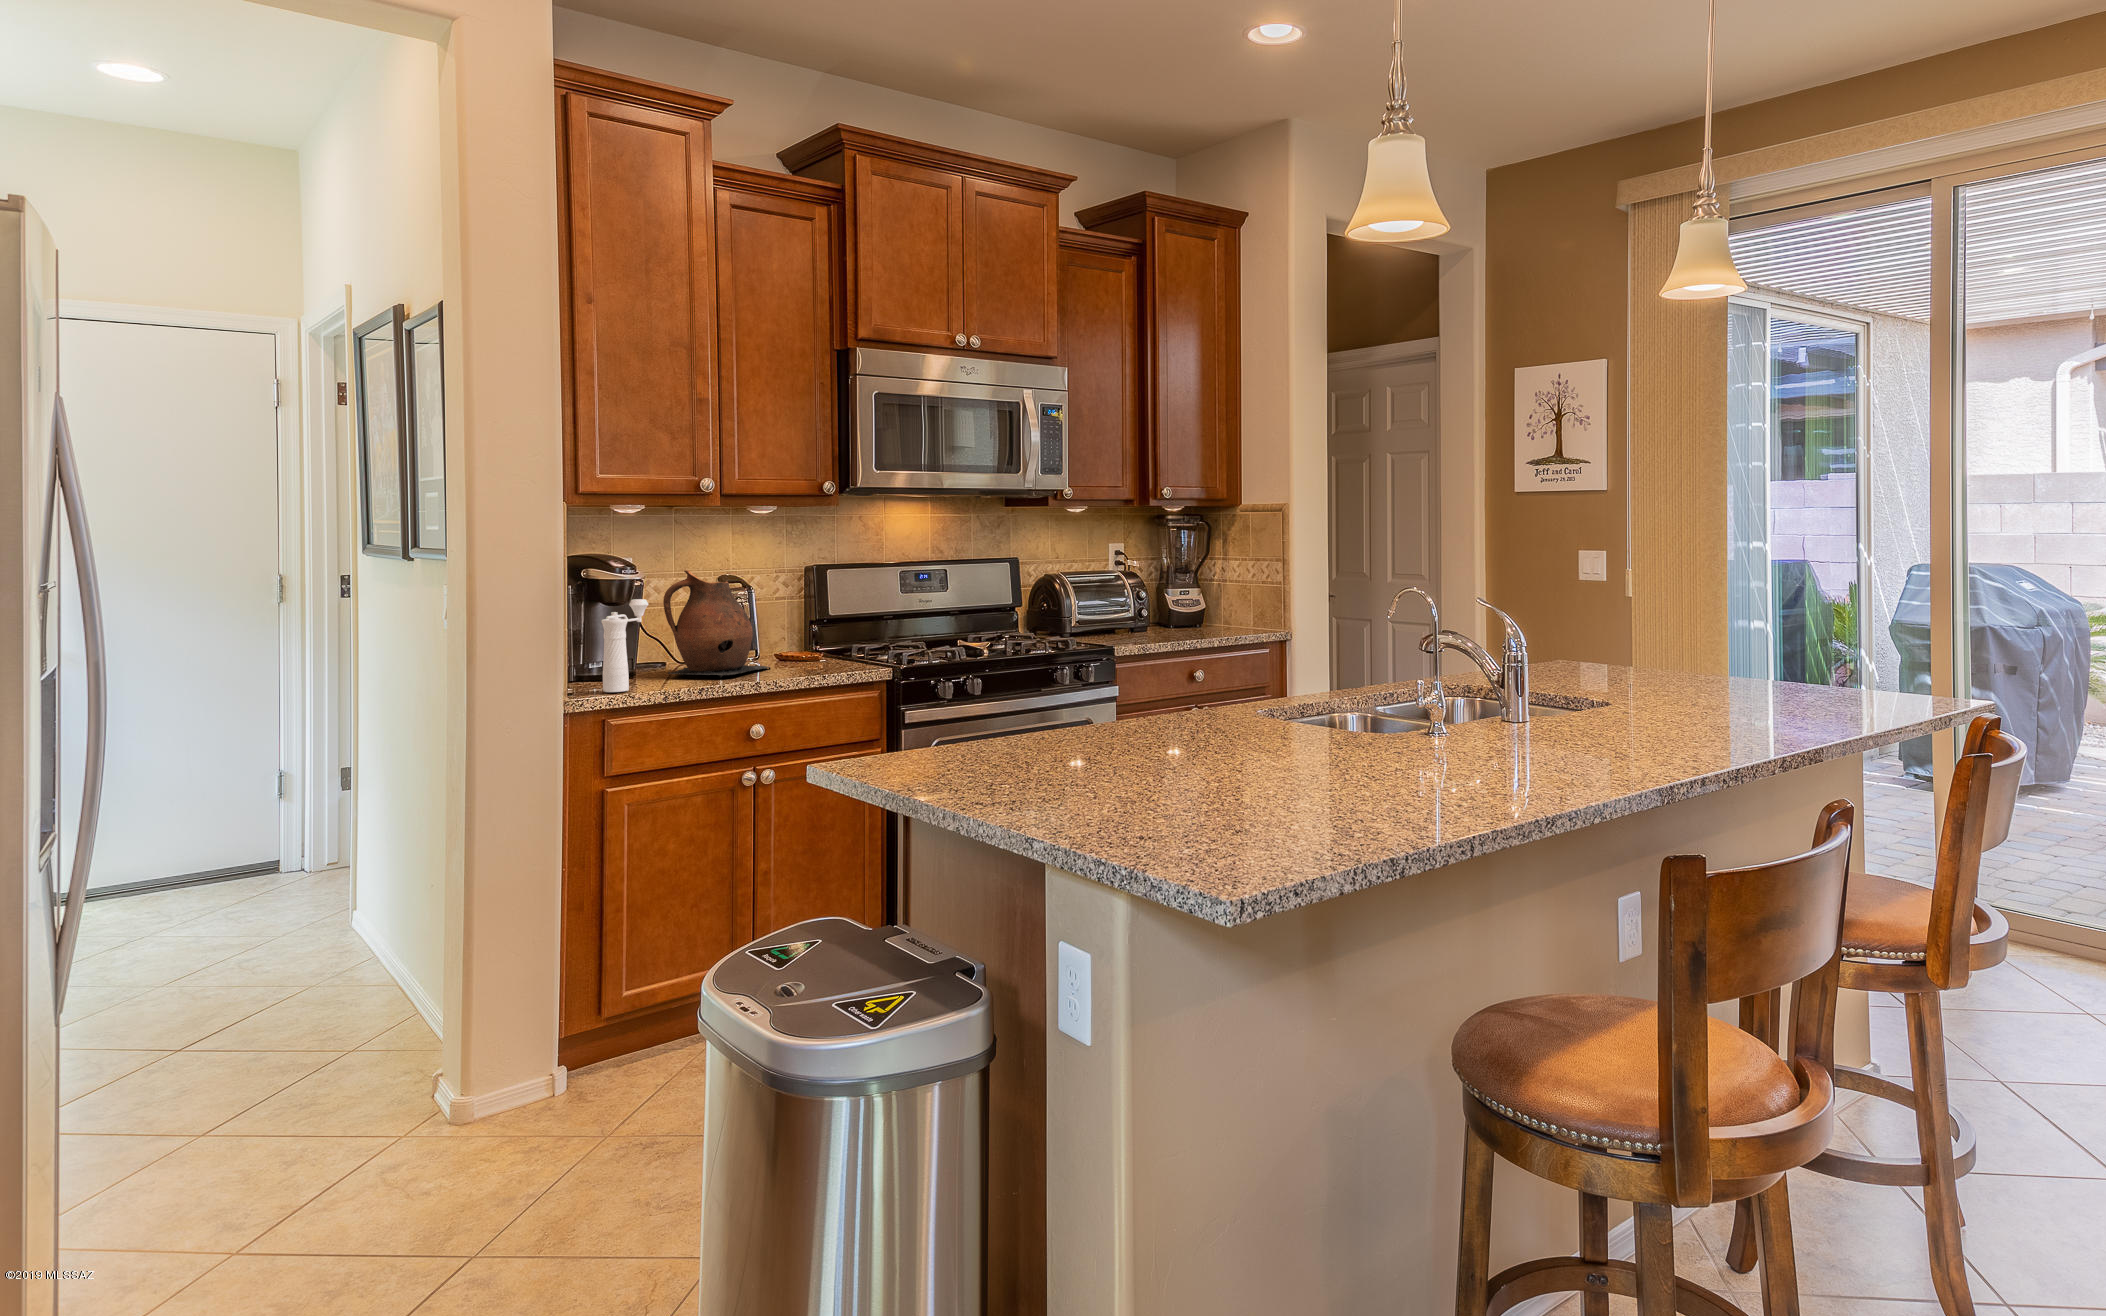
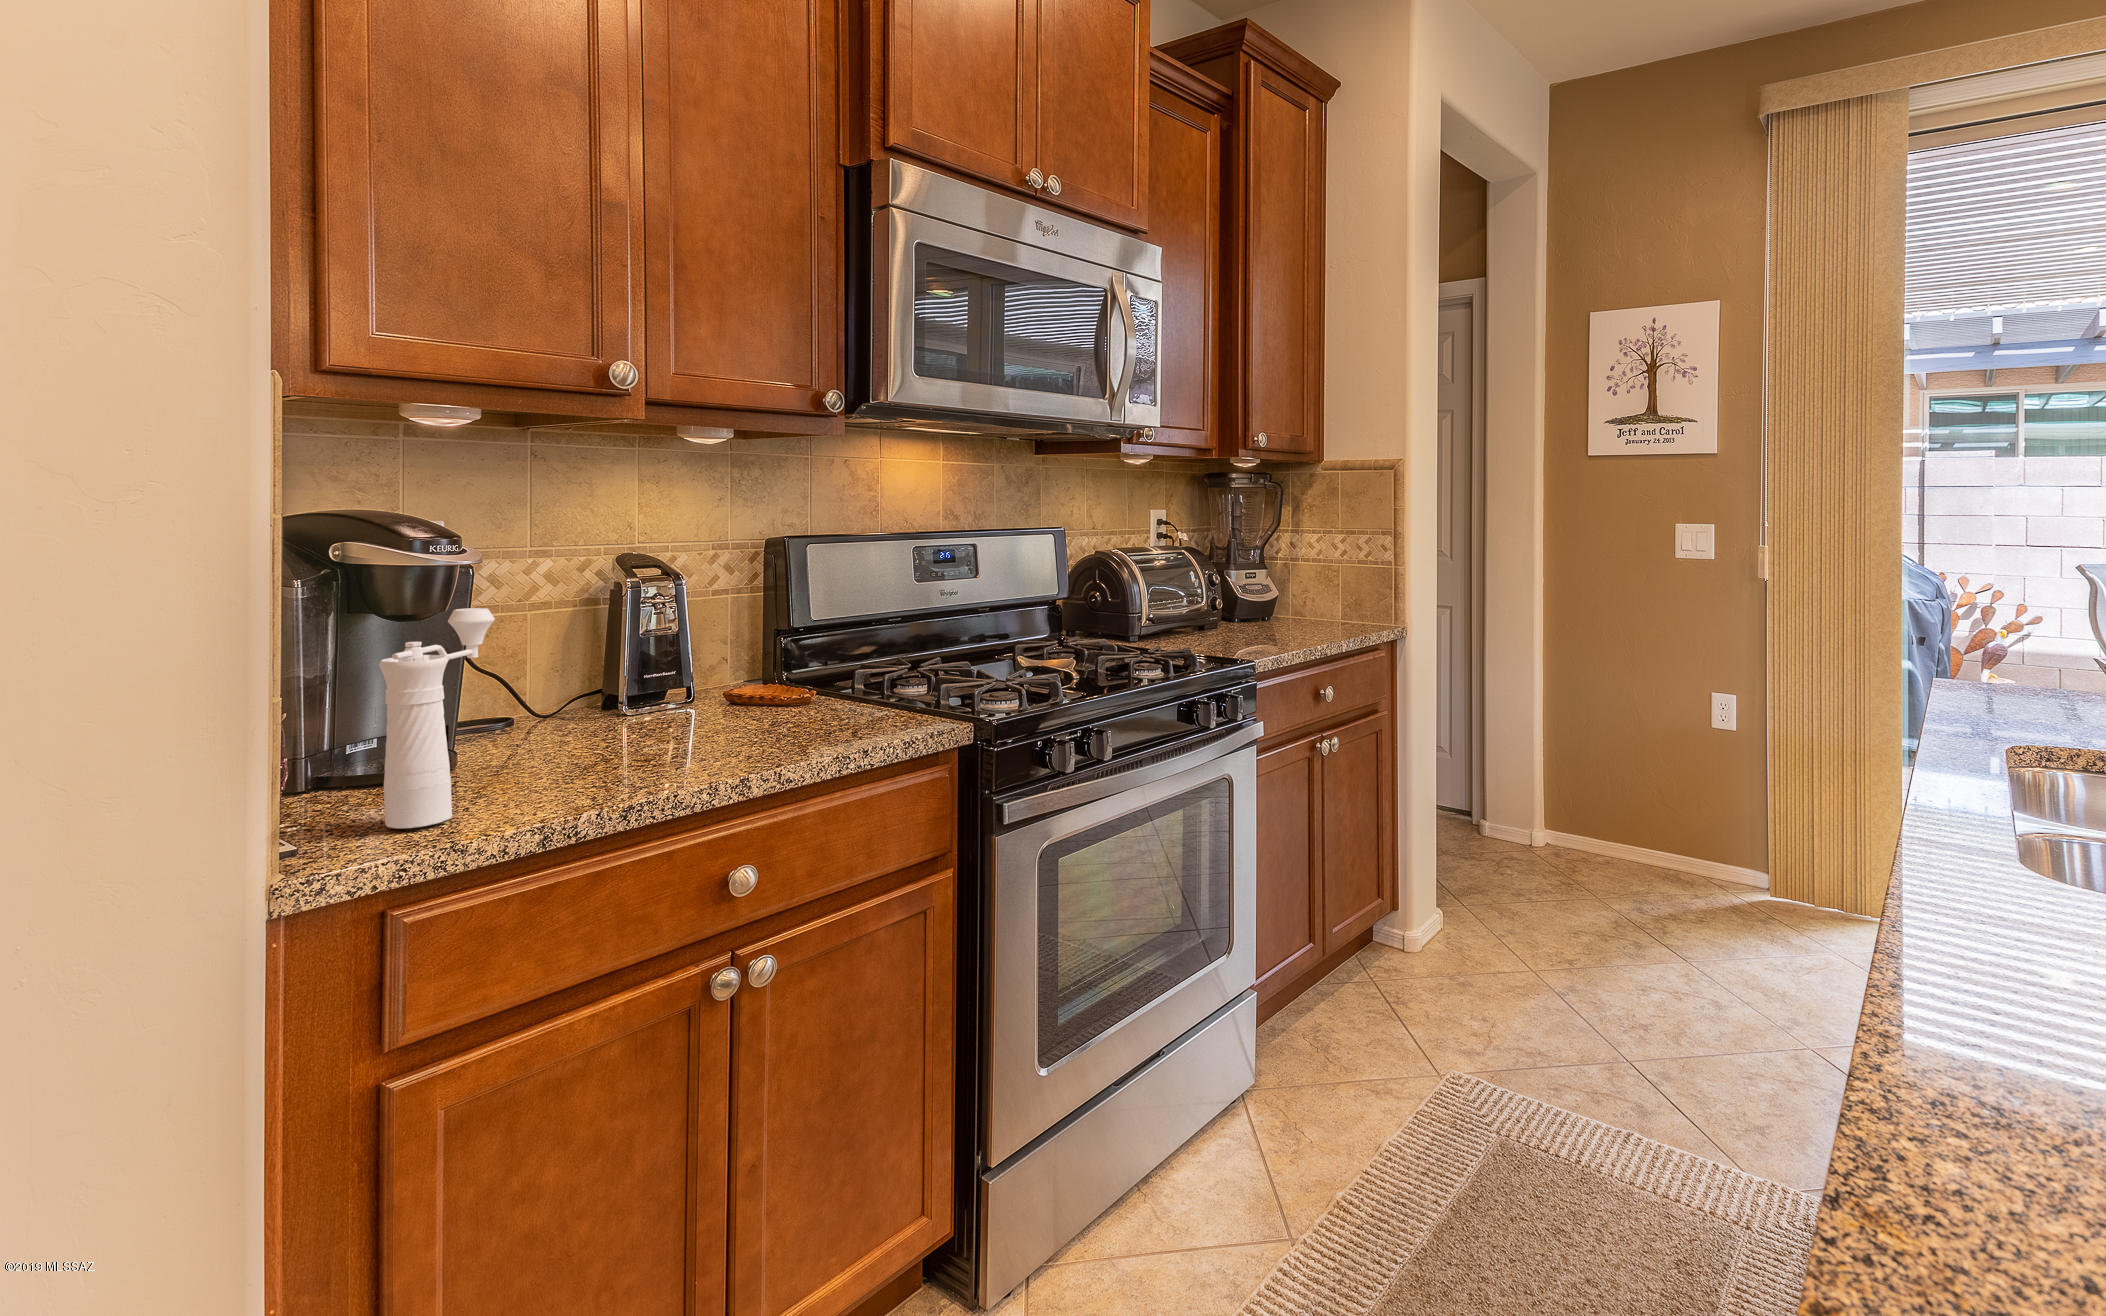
ceramic pitcher: present [663,570,770,677] -> none [523,546,742,763]

